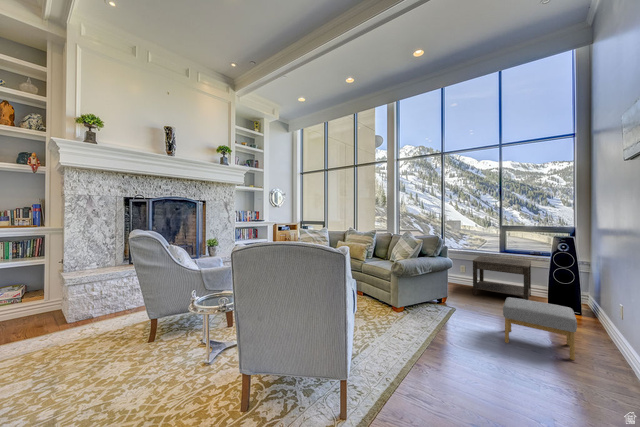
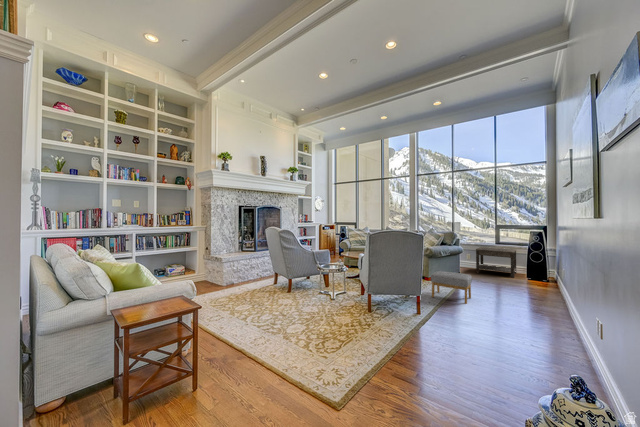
footstool: present [503,297,577,360] -> present [431,271,472,304]

